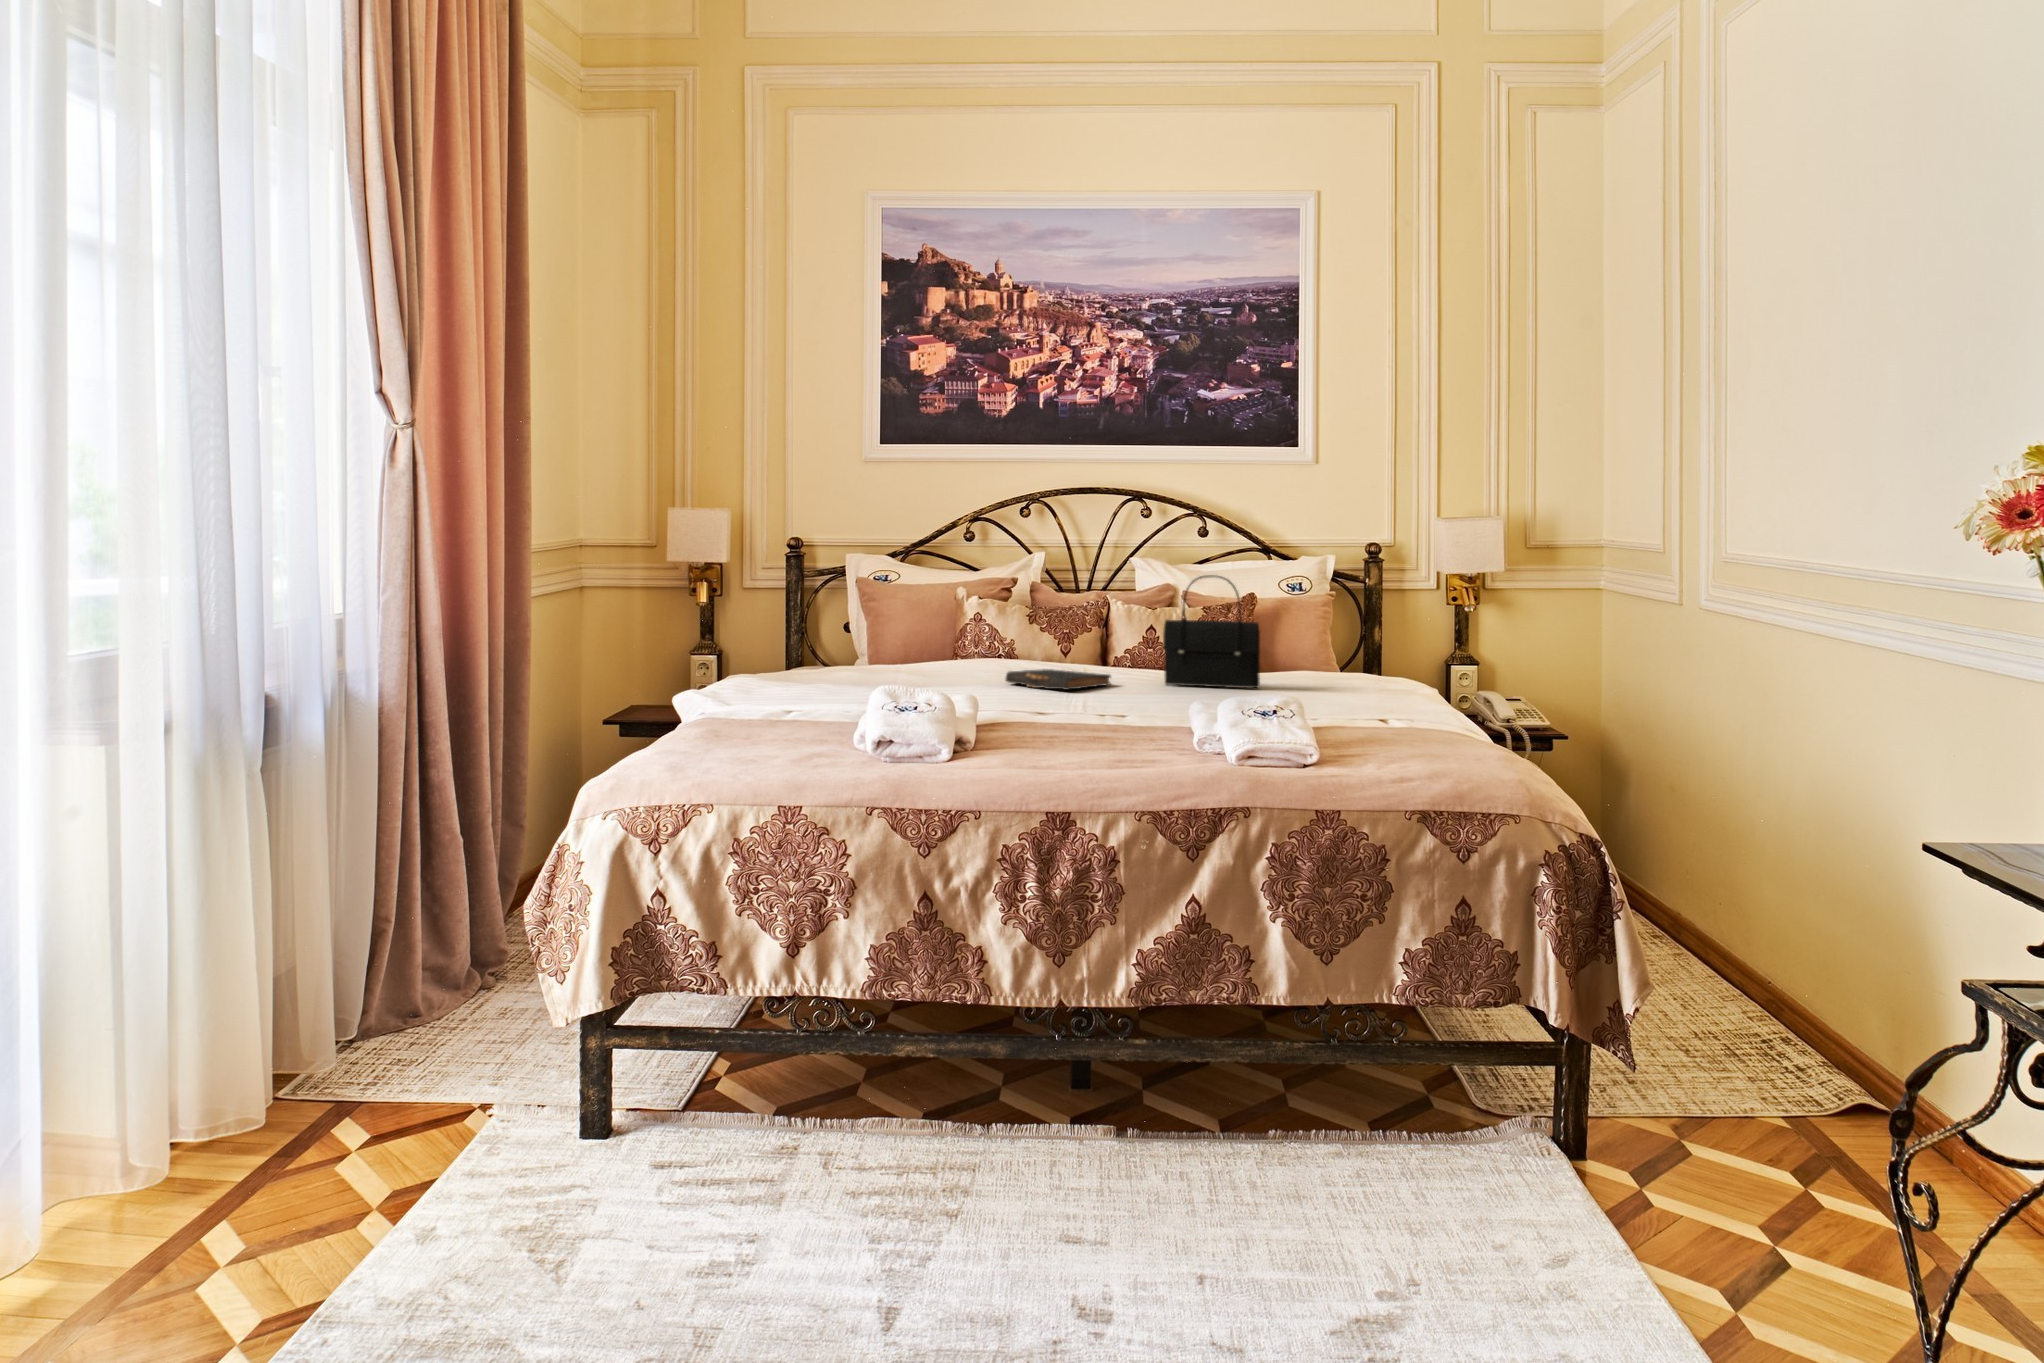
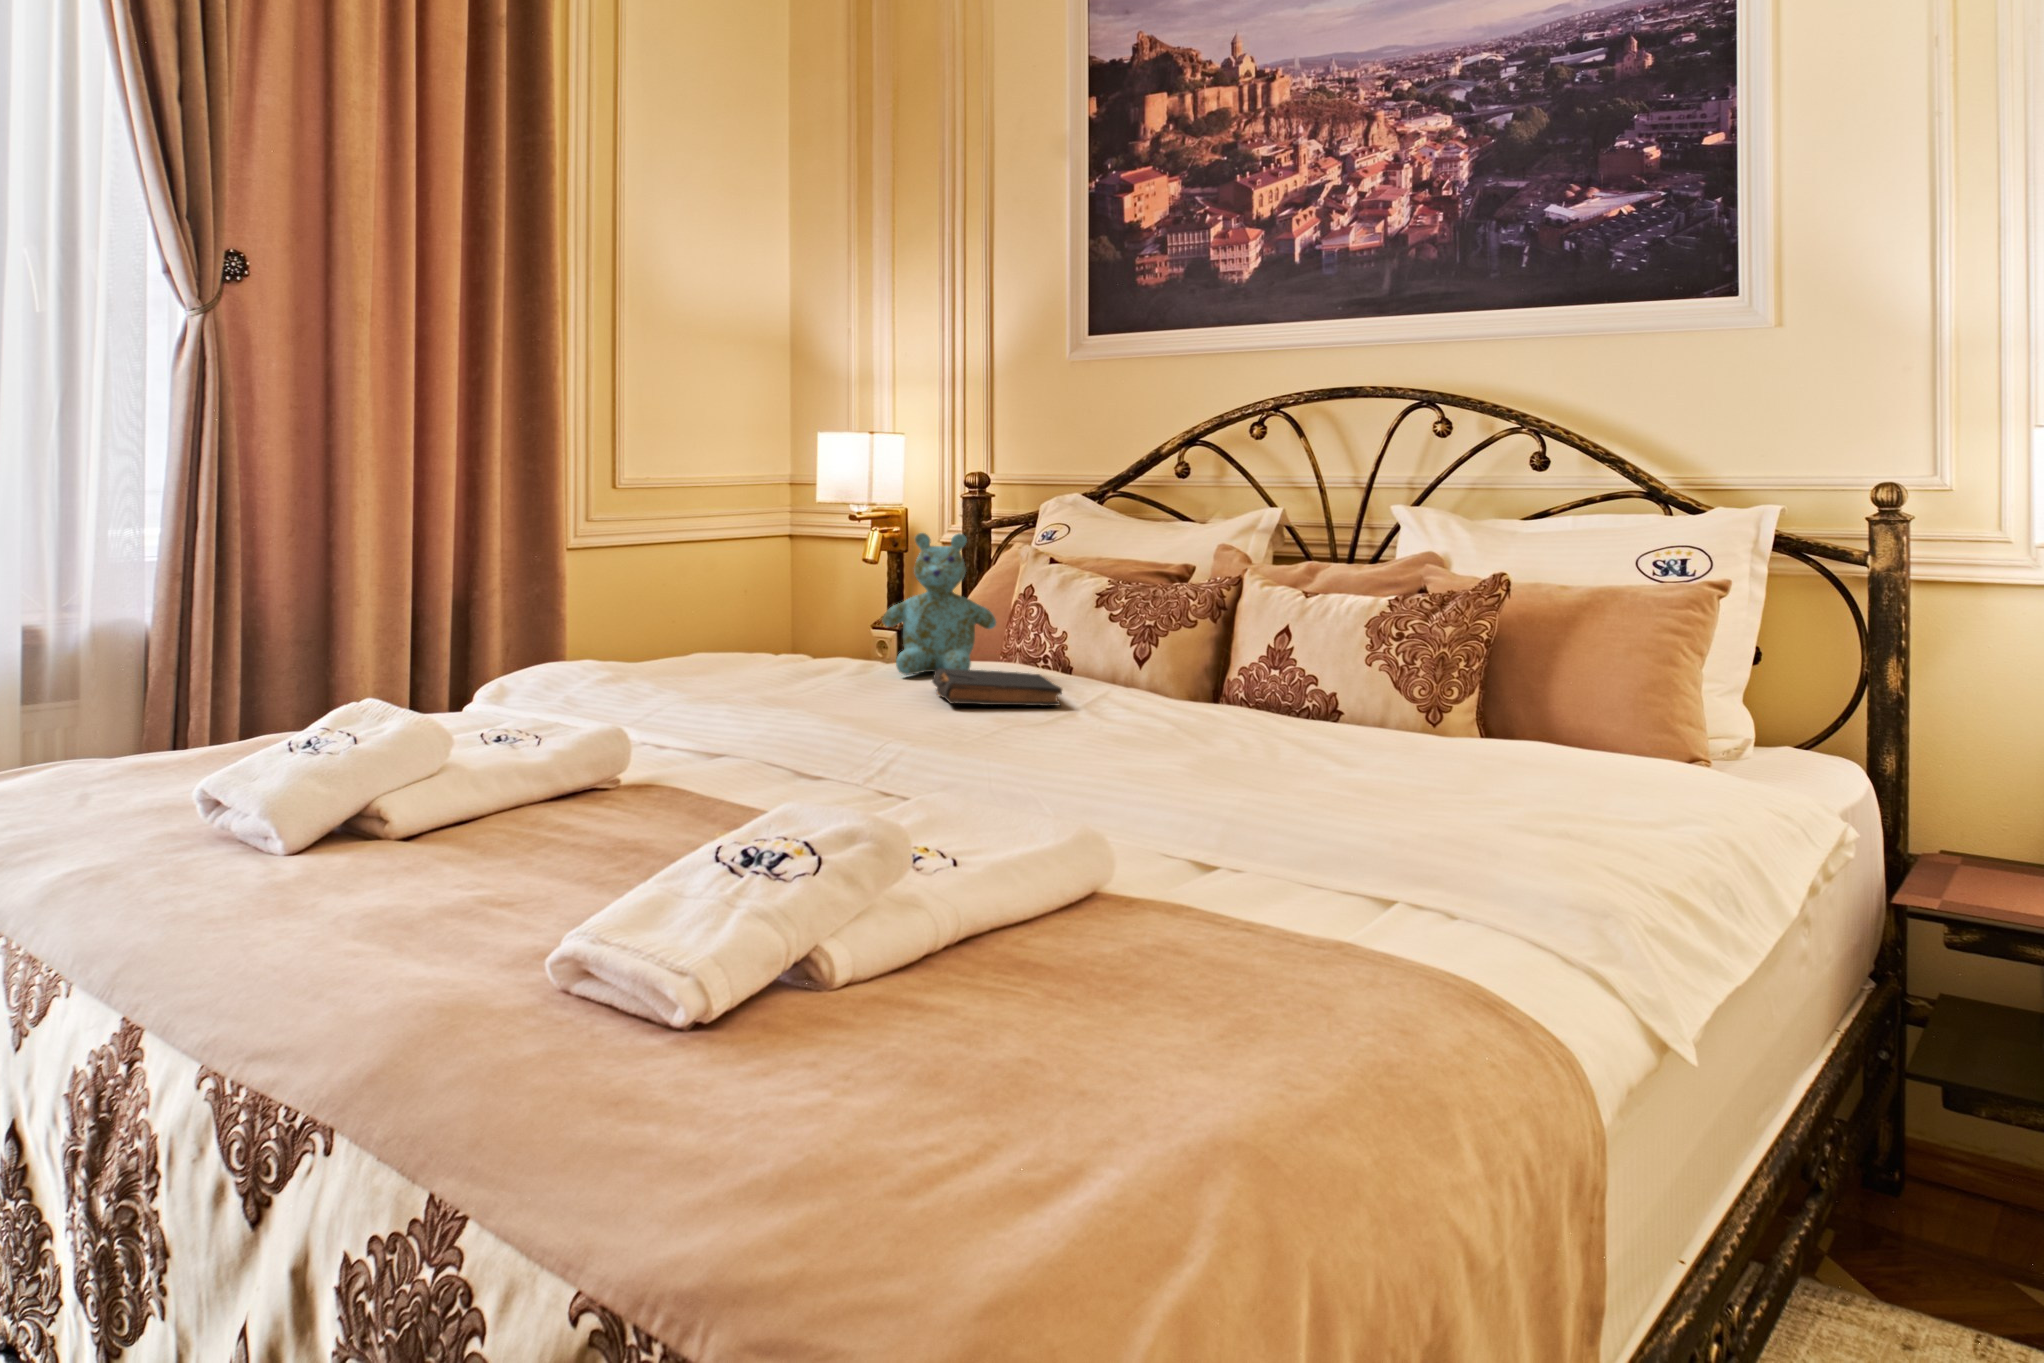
handbag: present [1163,575,1260,688] -> none [1132,515,1271,740]
stuffed bear: none [919,587,992,679] -> present [882,533,996,675]

